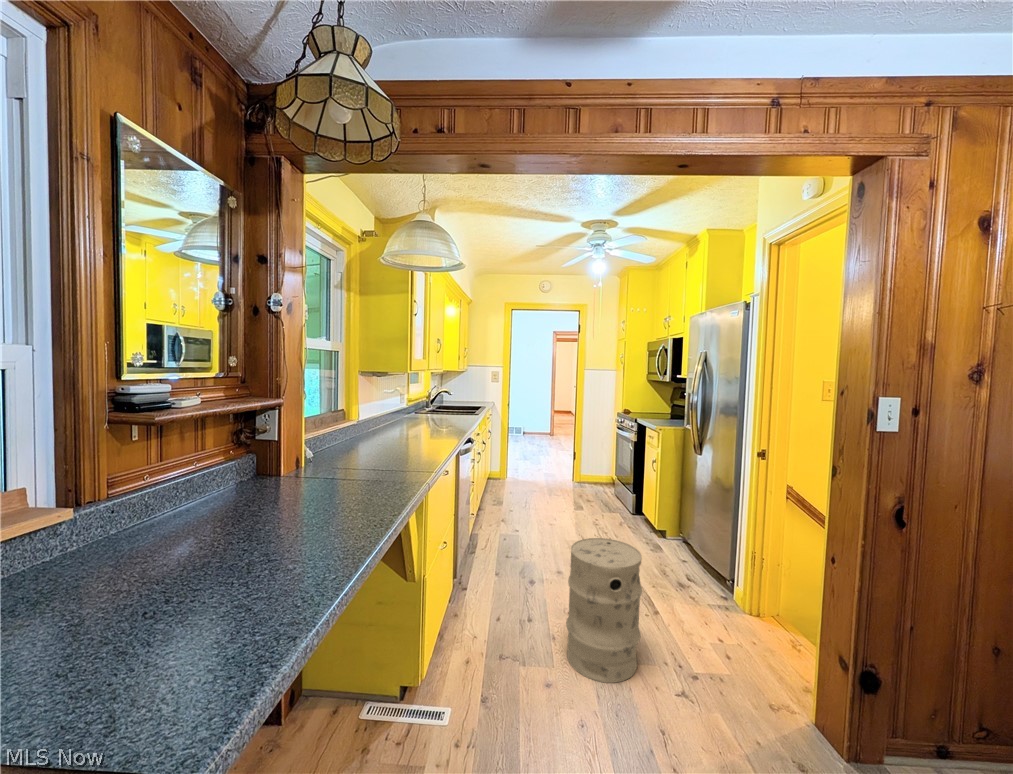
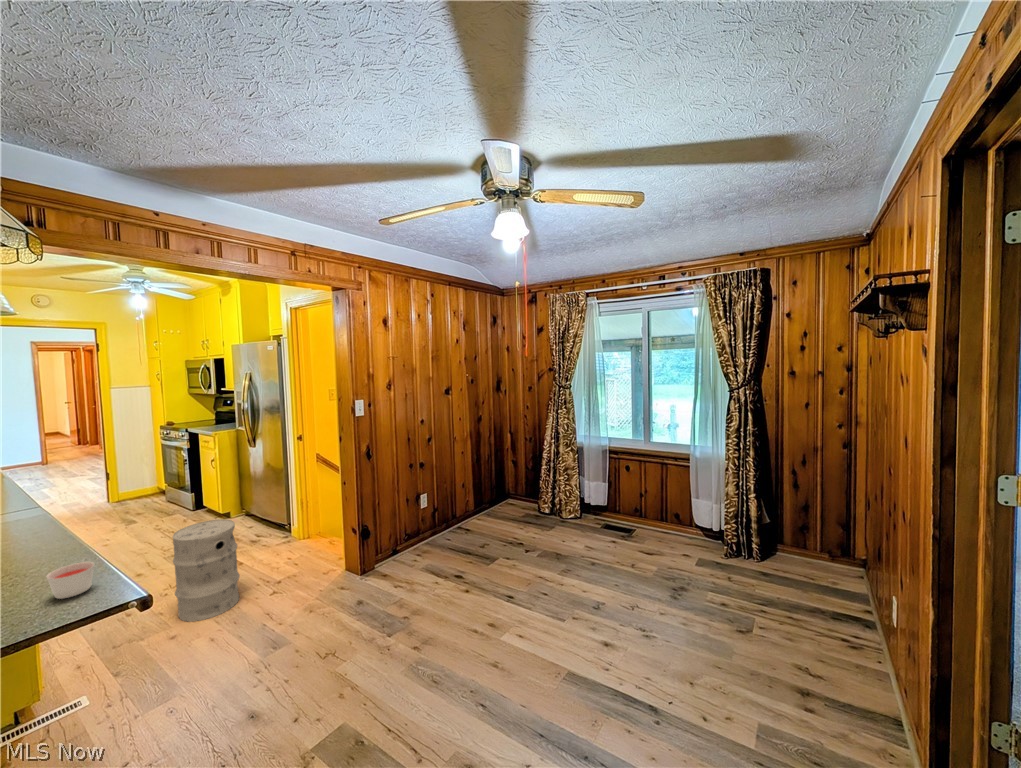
candle: none [199,586,271,657] -> present [47,562,94,599]

